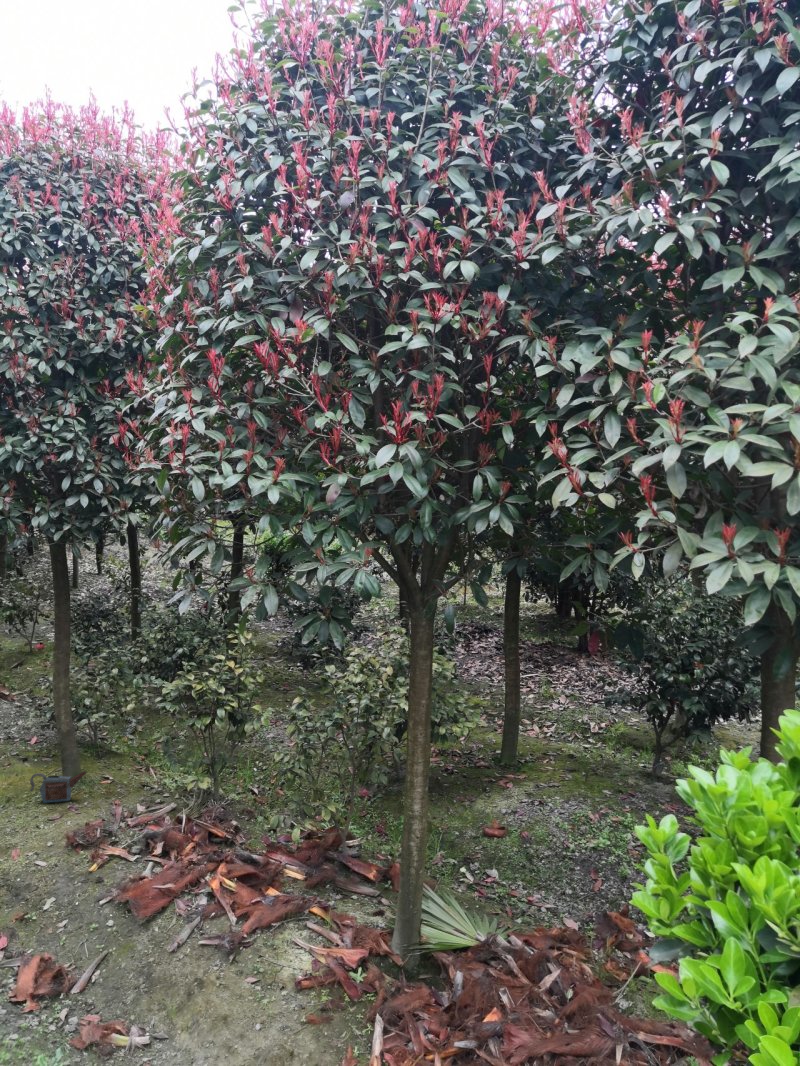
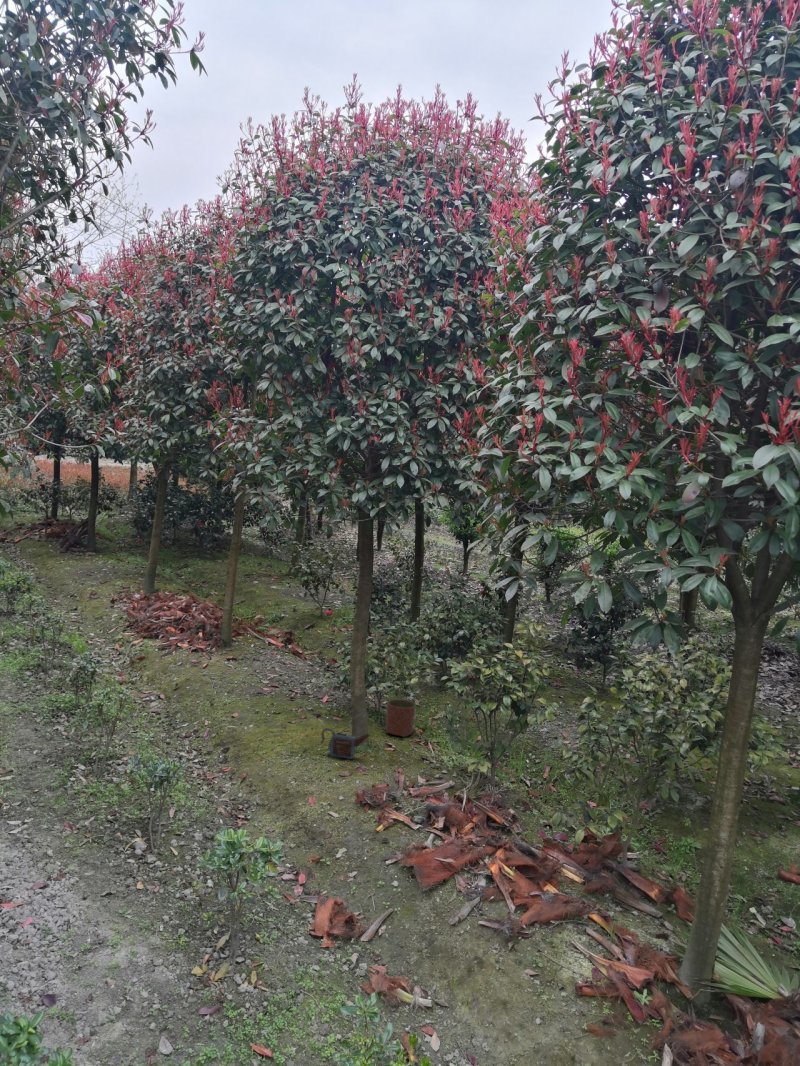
planter: none [108,726,140,766] -> present [386,699,416,737]

